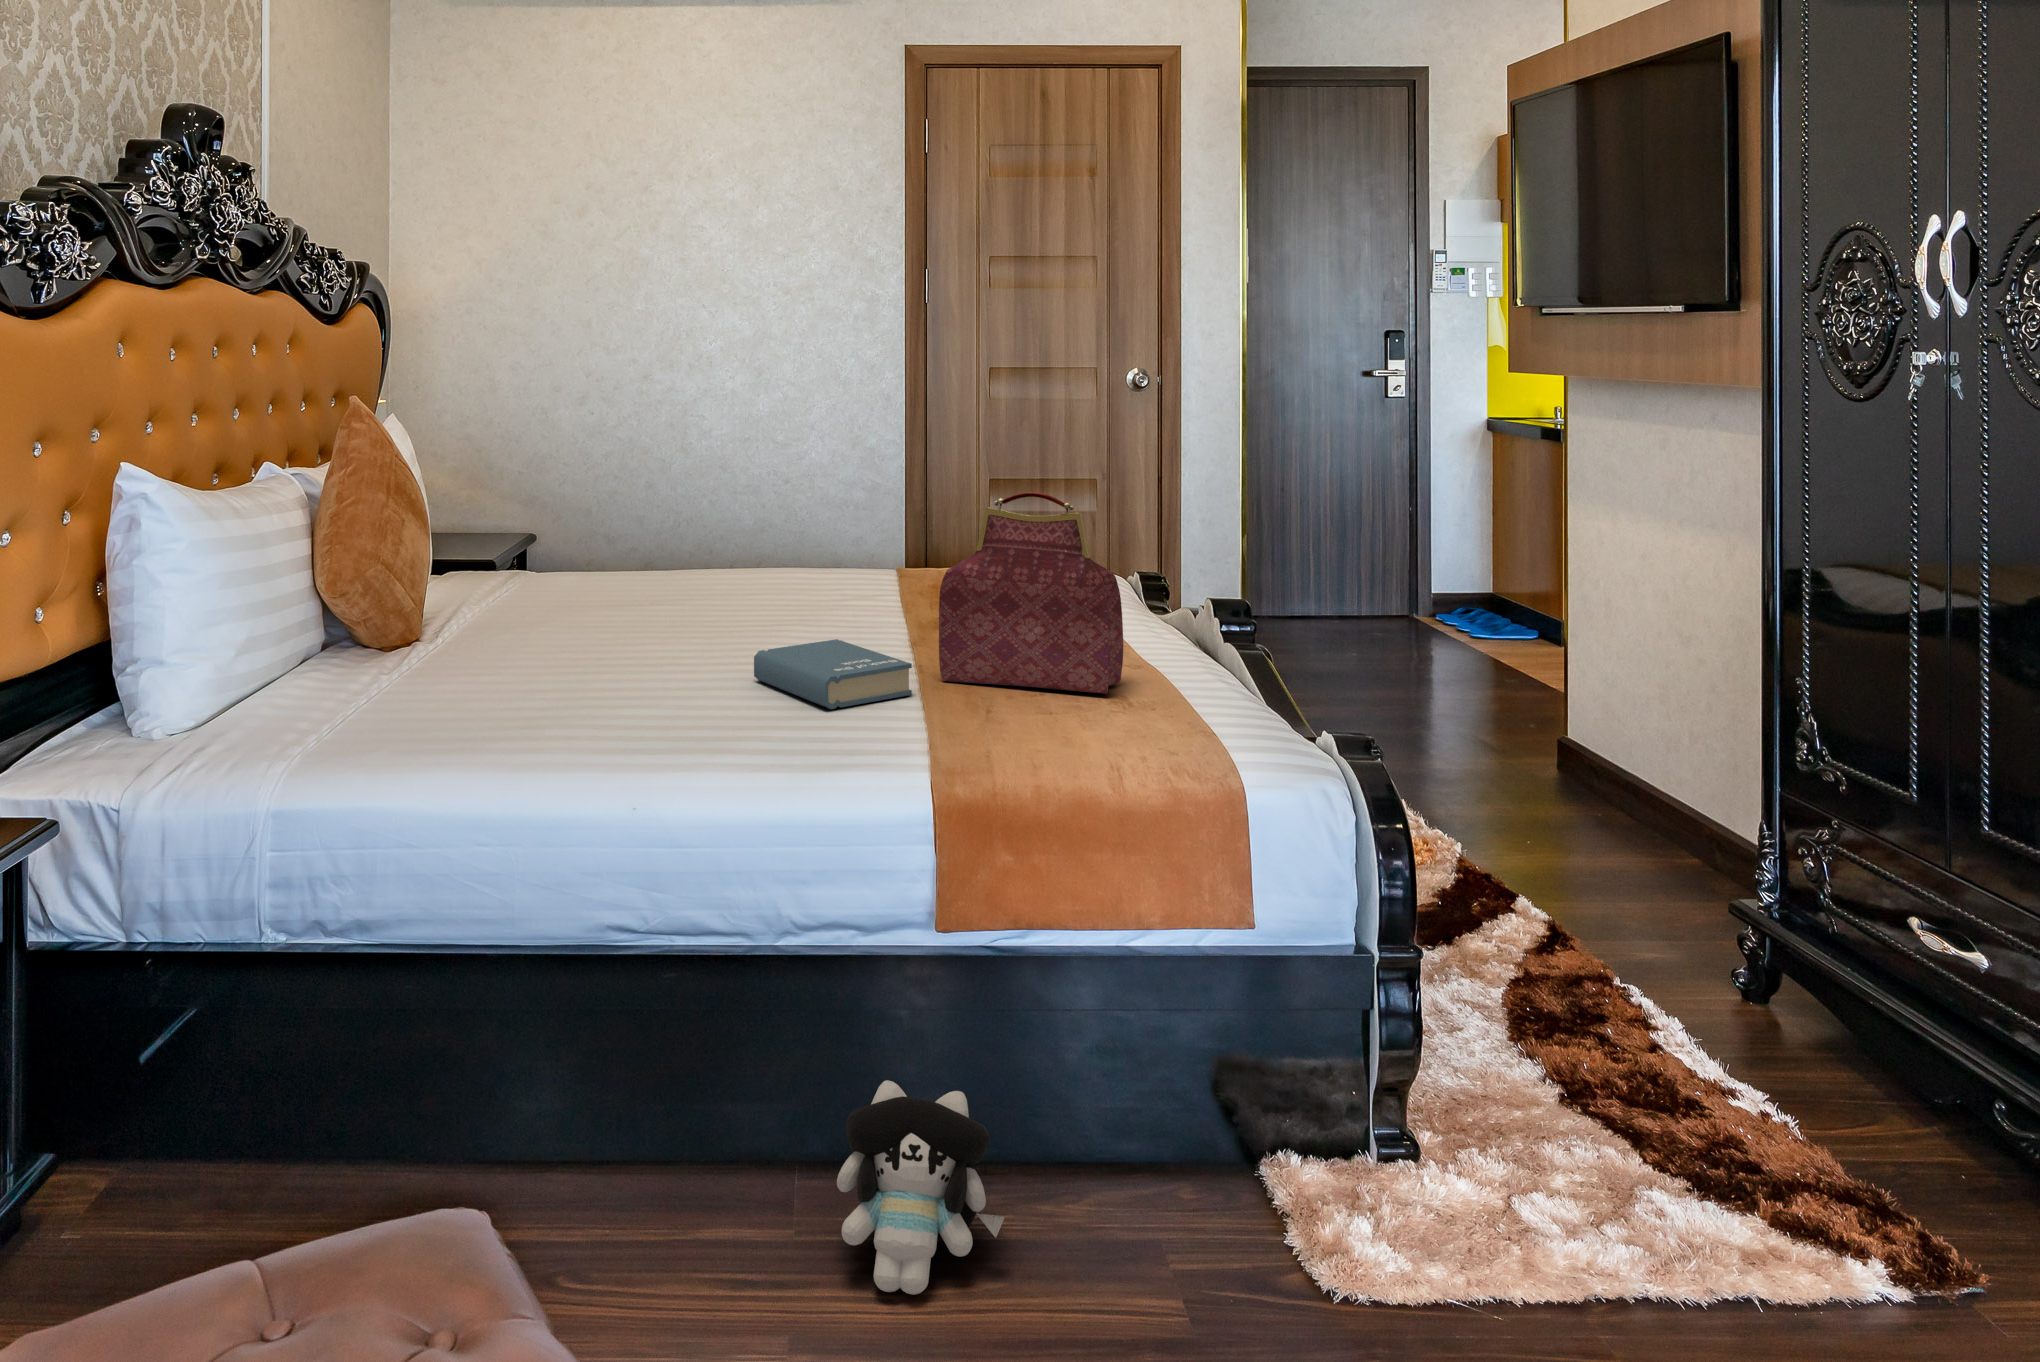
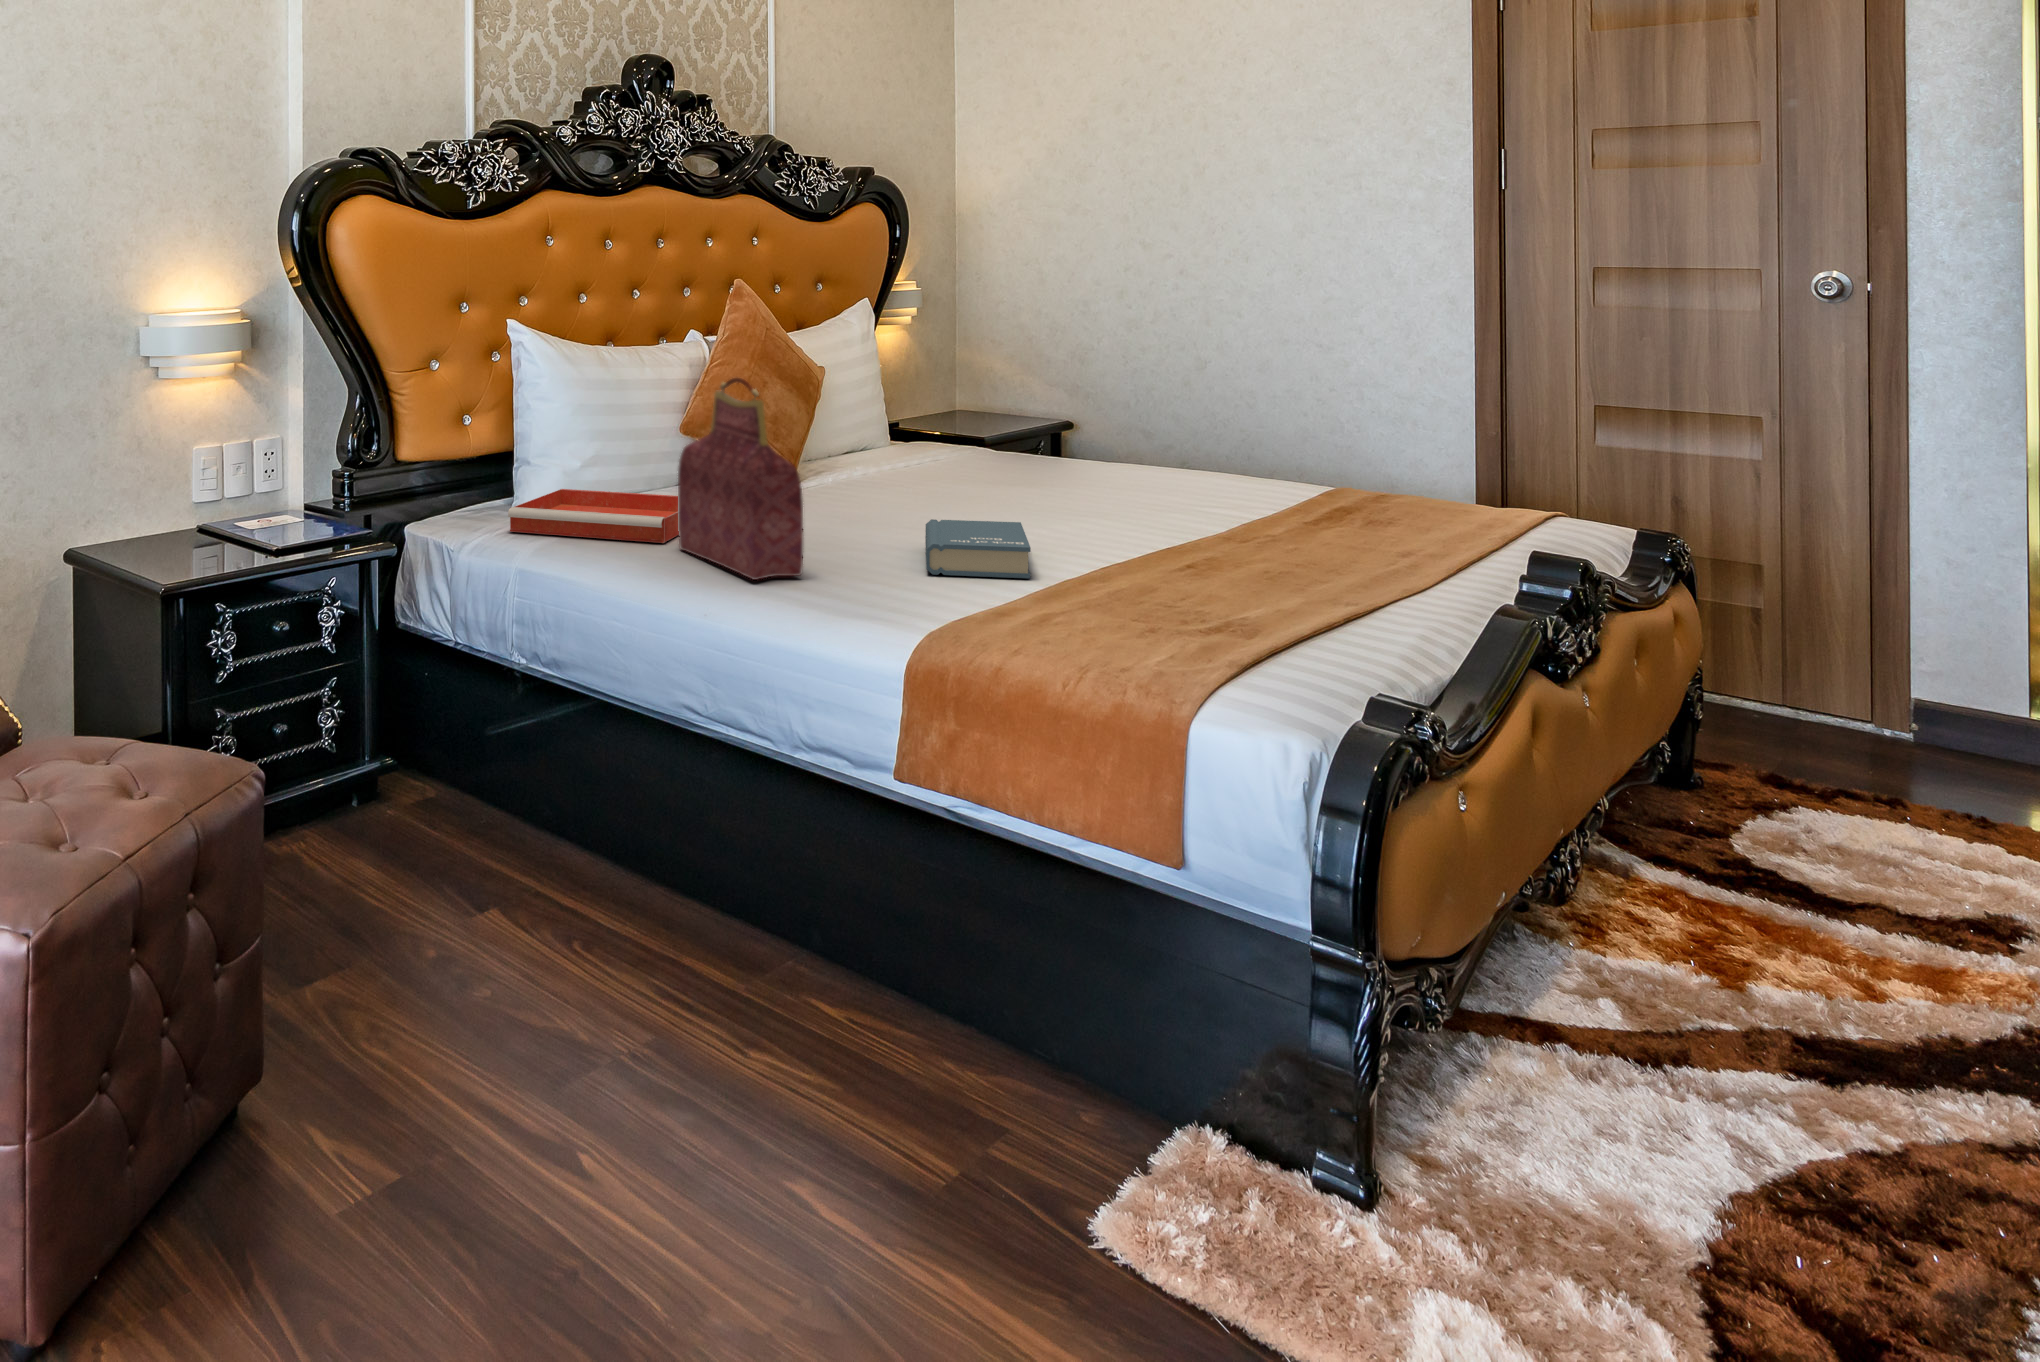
handbag: present [939,492,1123,694] -> present [678,378,803,580]
tray: none [249,667,492,762] -> present [508,489,679,543]
plush toy: present [837,1080,1005,1295] -> none [727,883,868,1054]

